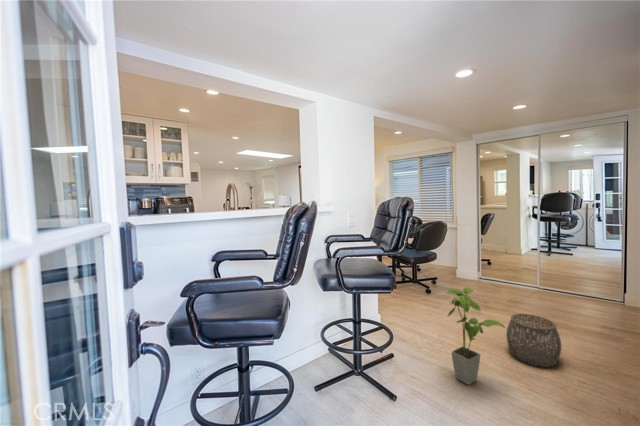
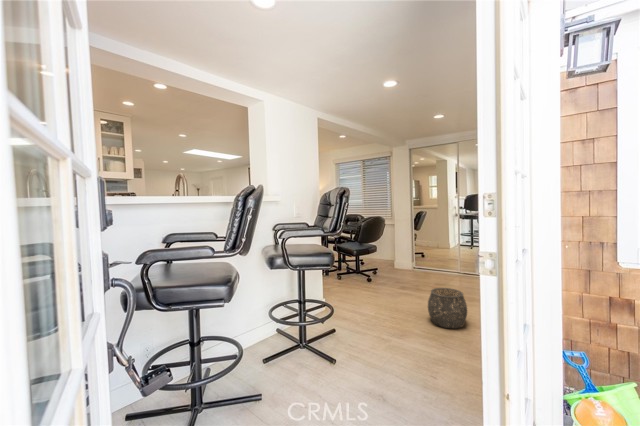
house plant: present [447,288,506,385] -> none [377,264,424,346]

